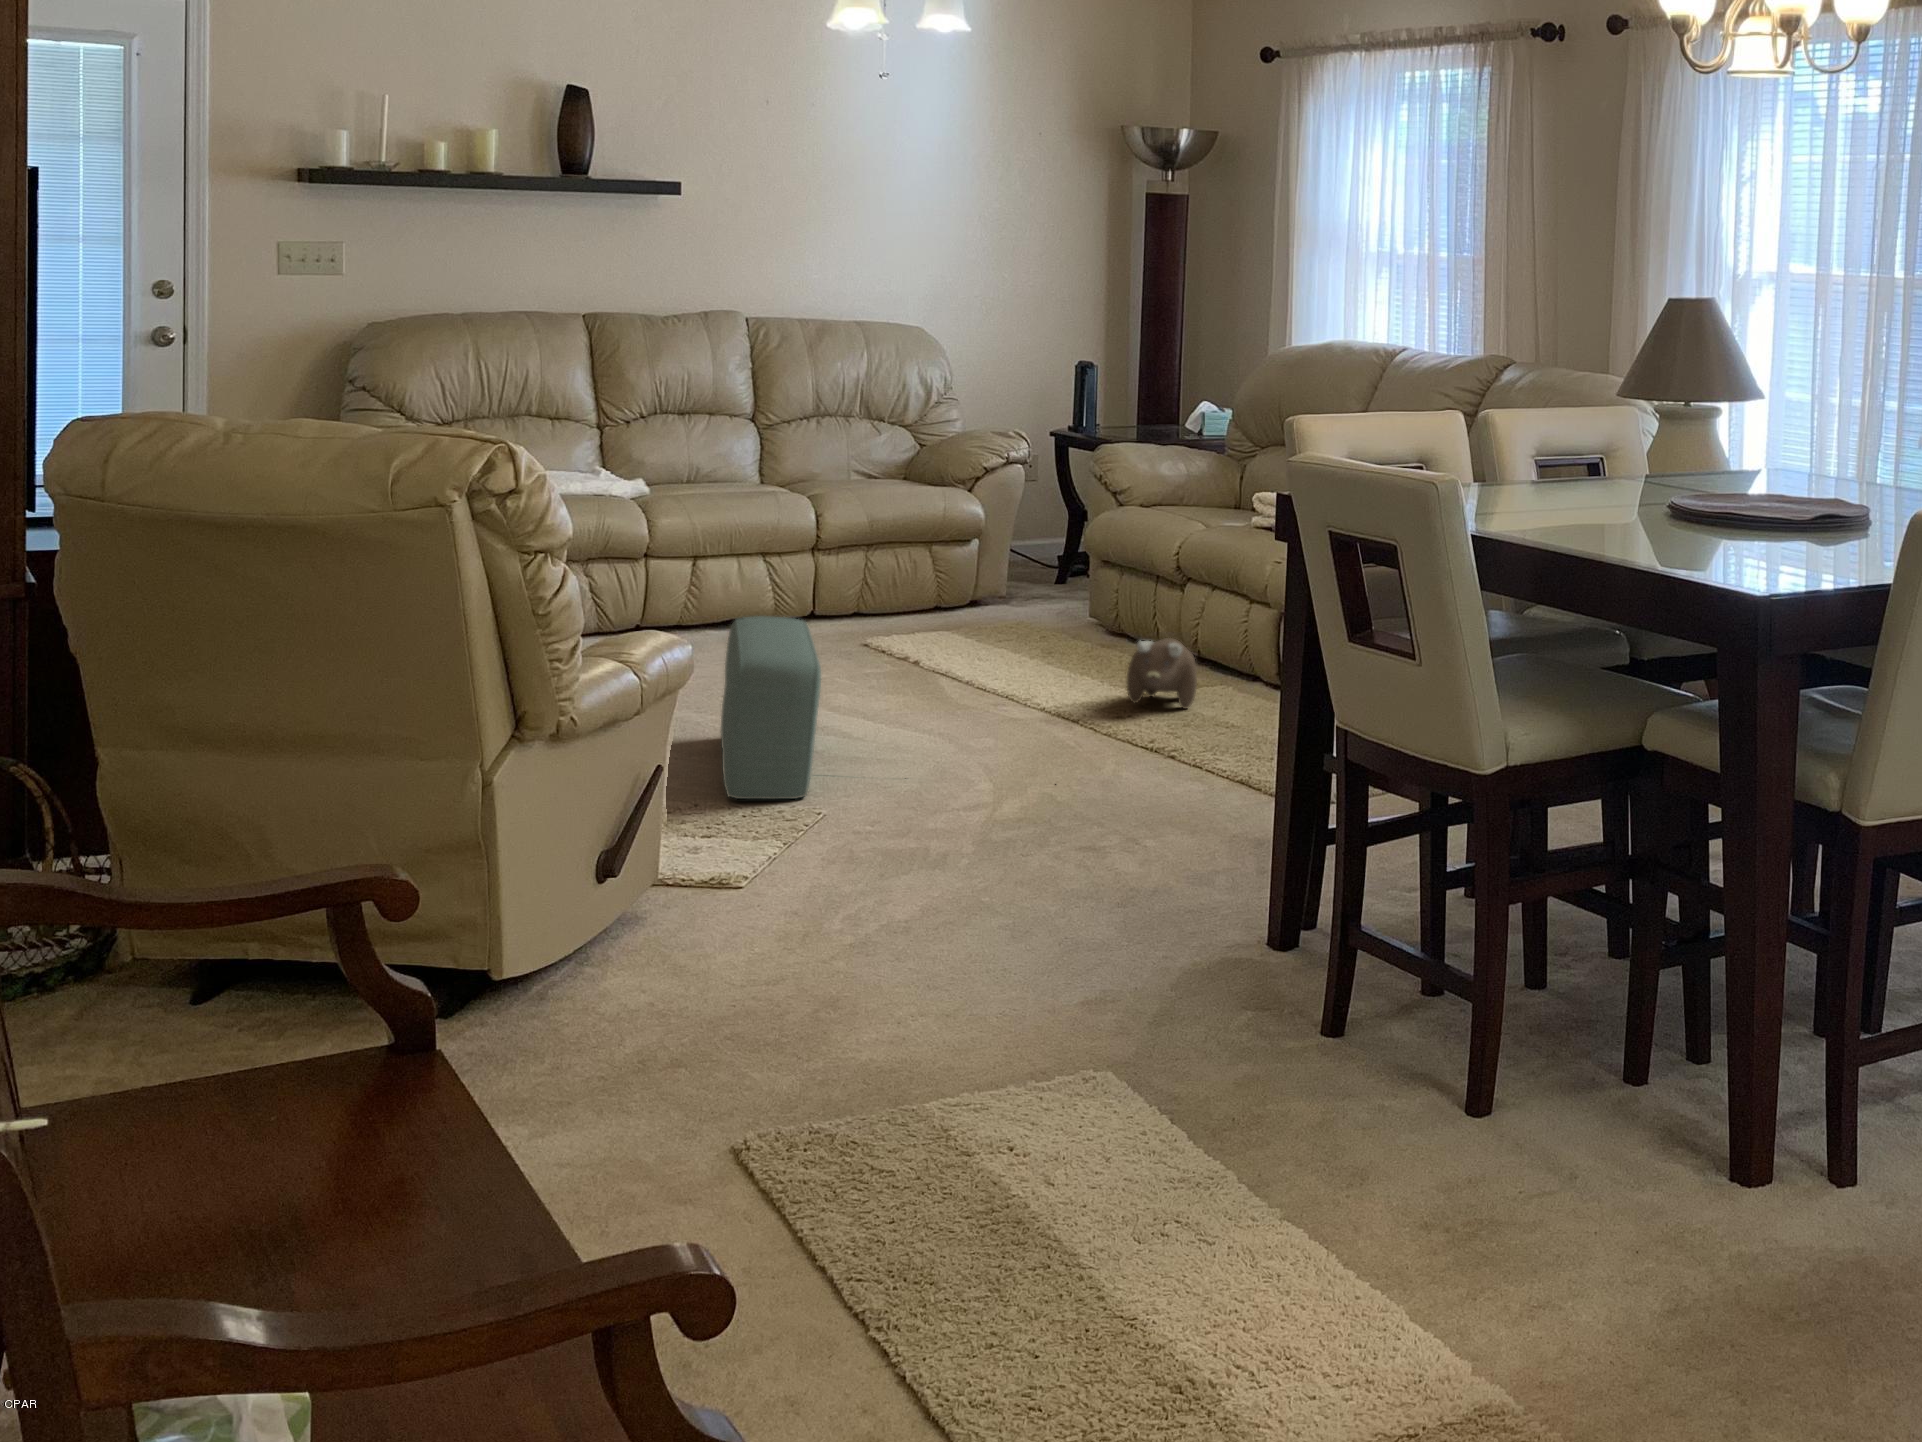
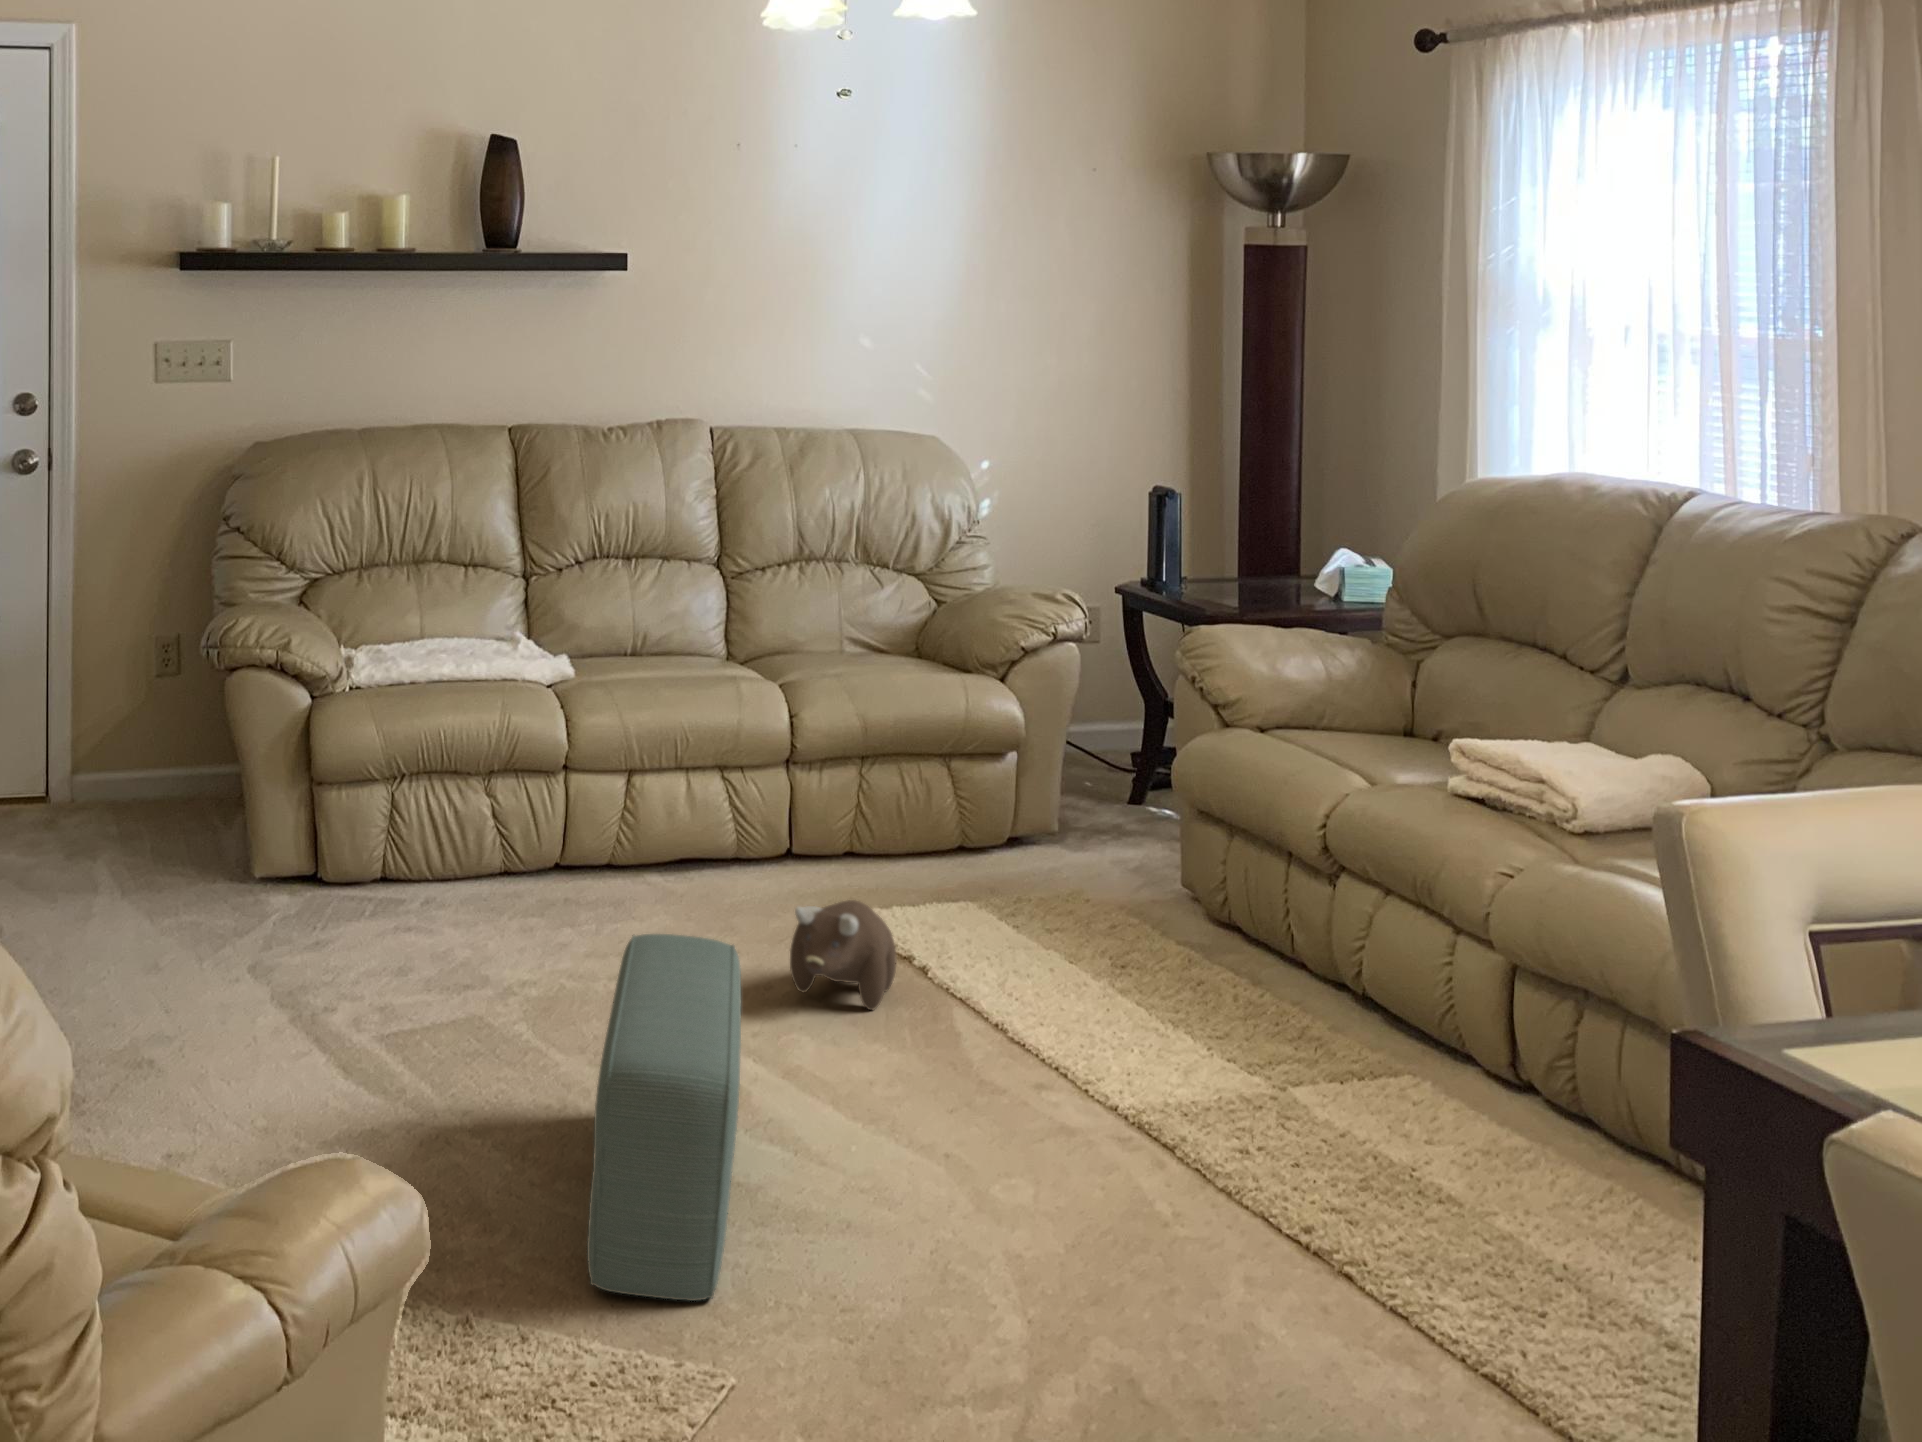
plush toy: present [1127,638,1197,709] -> present [790,900,897,1010]

